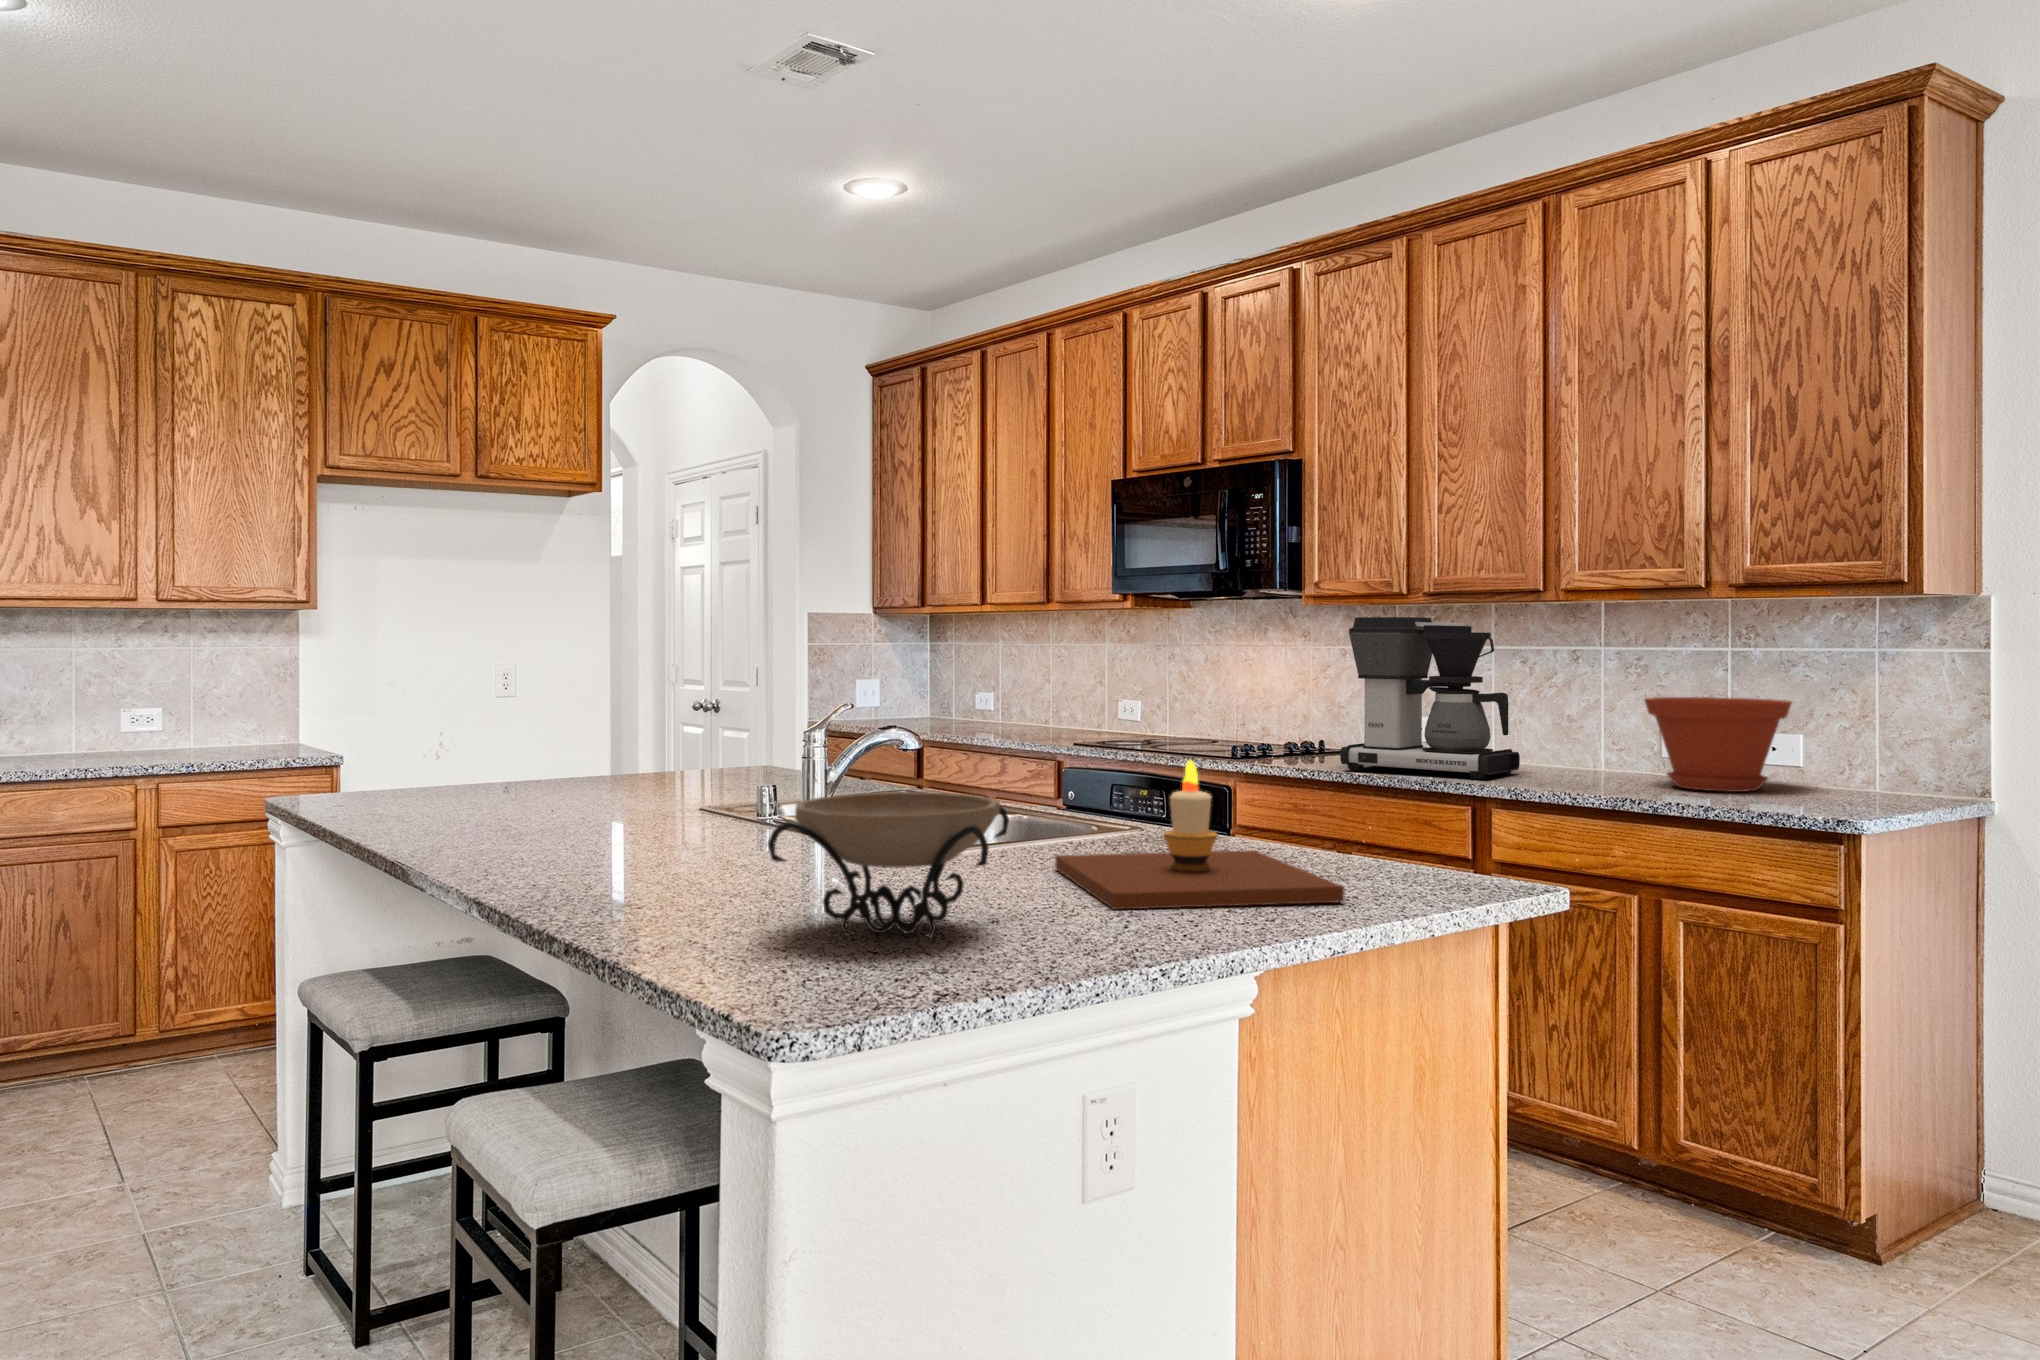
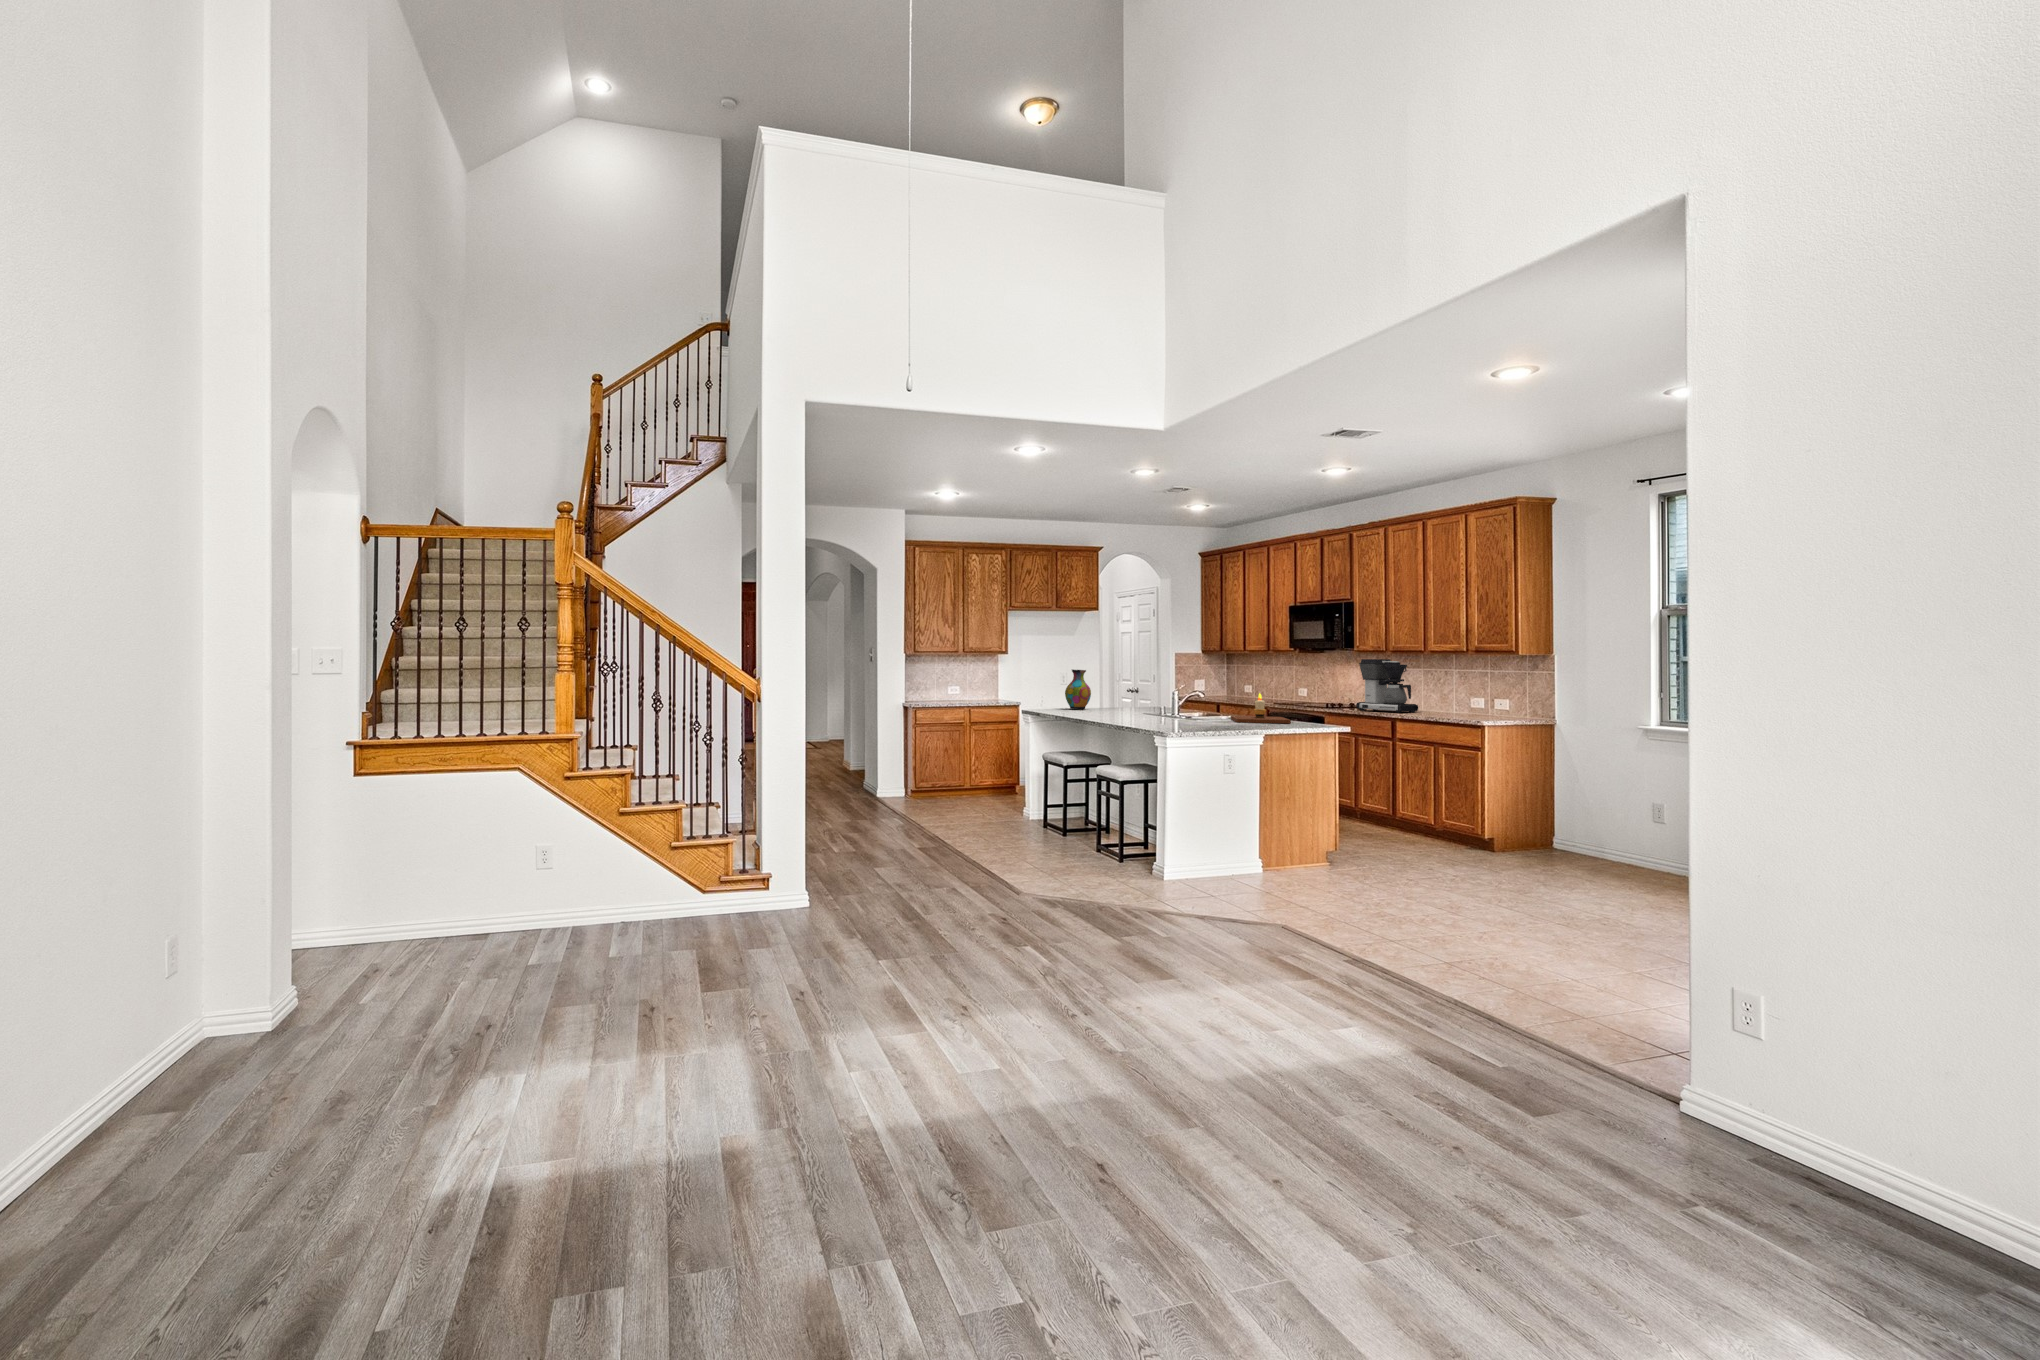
vase: none [395,660,501,816] -> present [1065,670,1091,709]
plant pot: present [1645,697,1792,792] -> none [1449,687,1497,716]
decorative bowl: present [768,792,1009,937] -> none [1164,697,1214,722]

